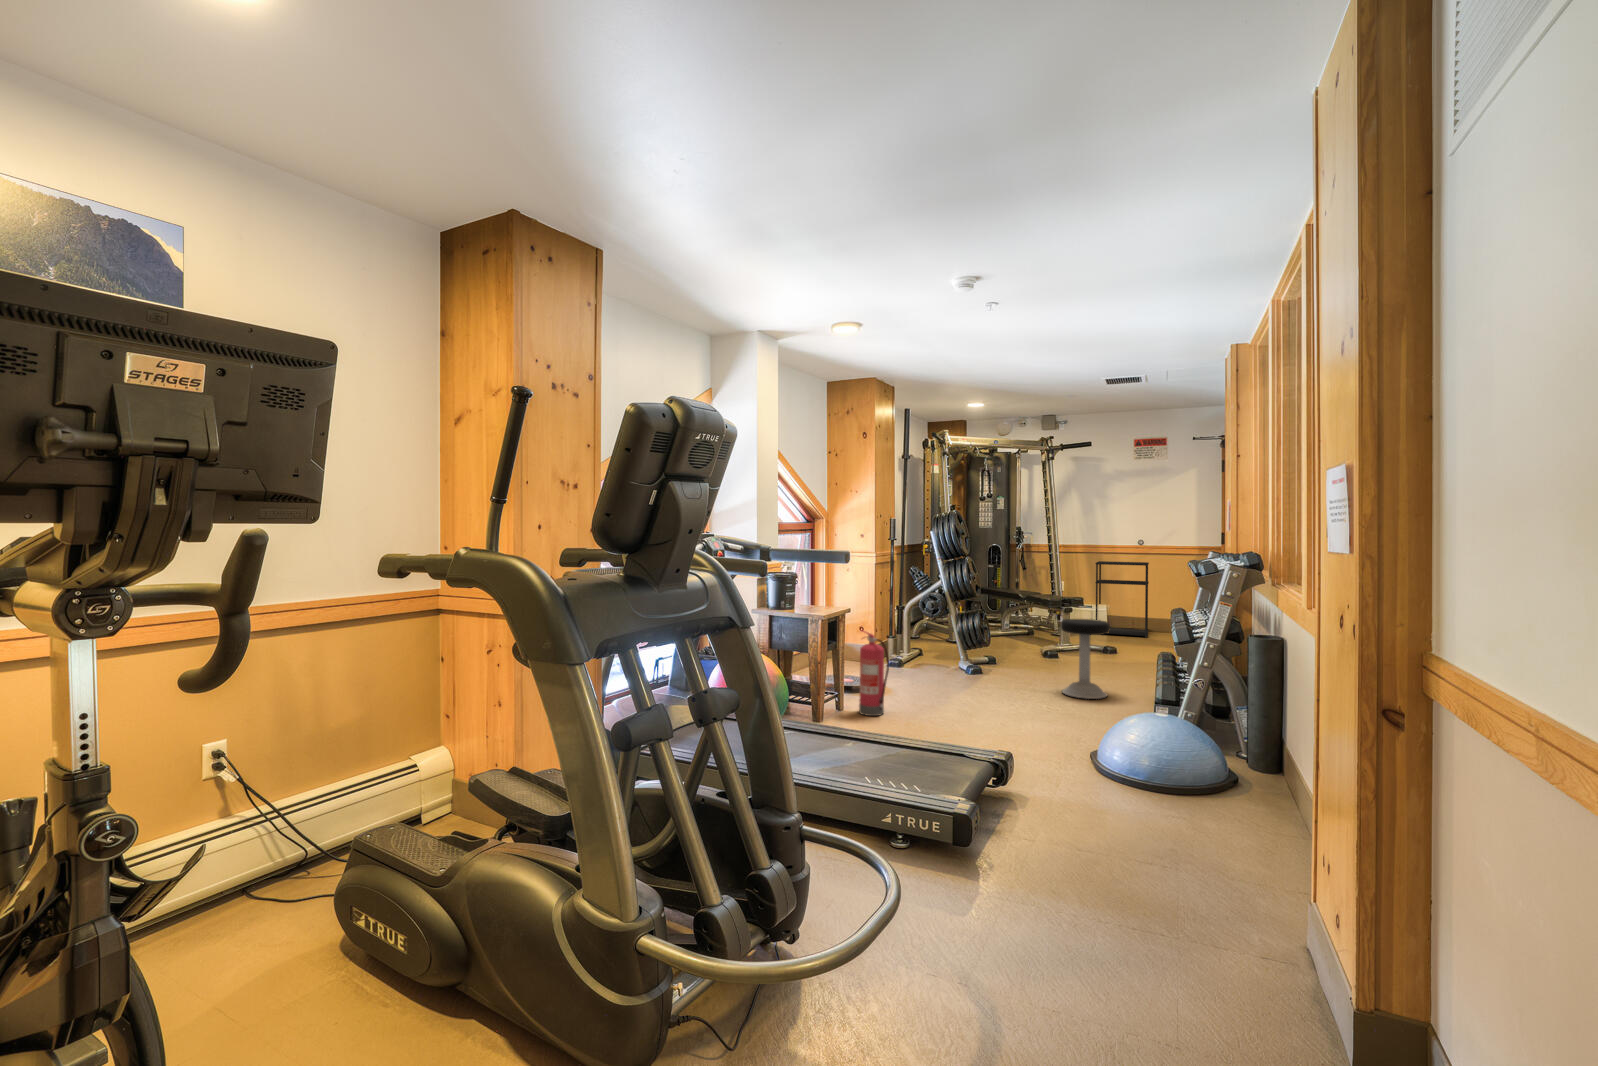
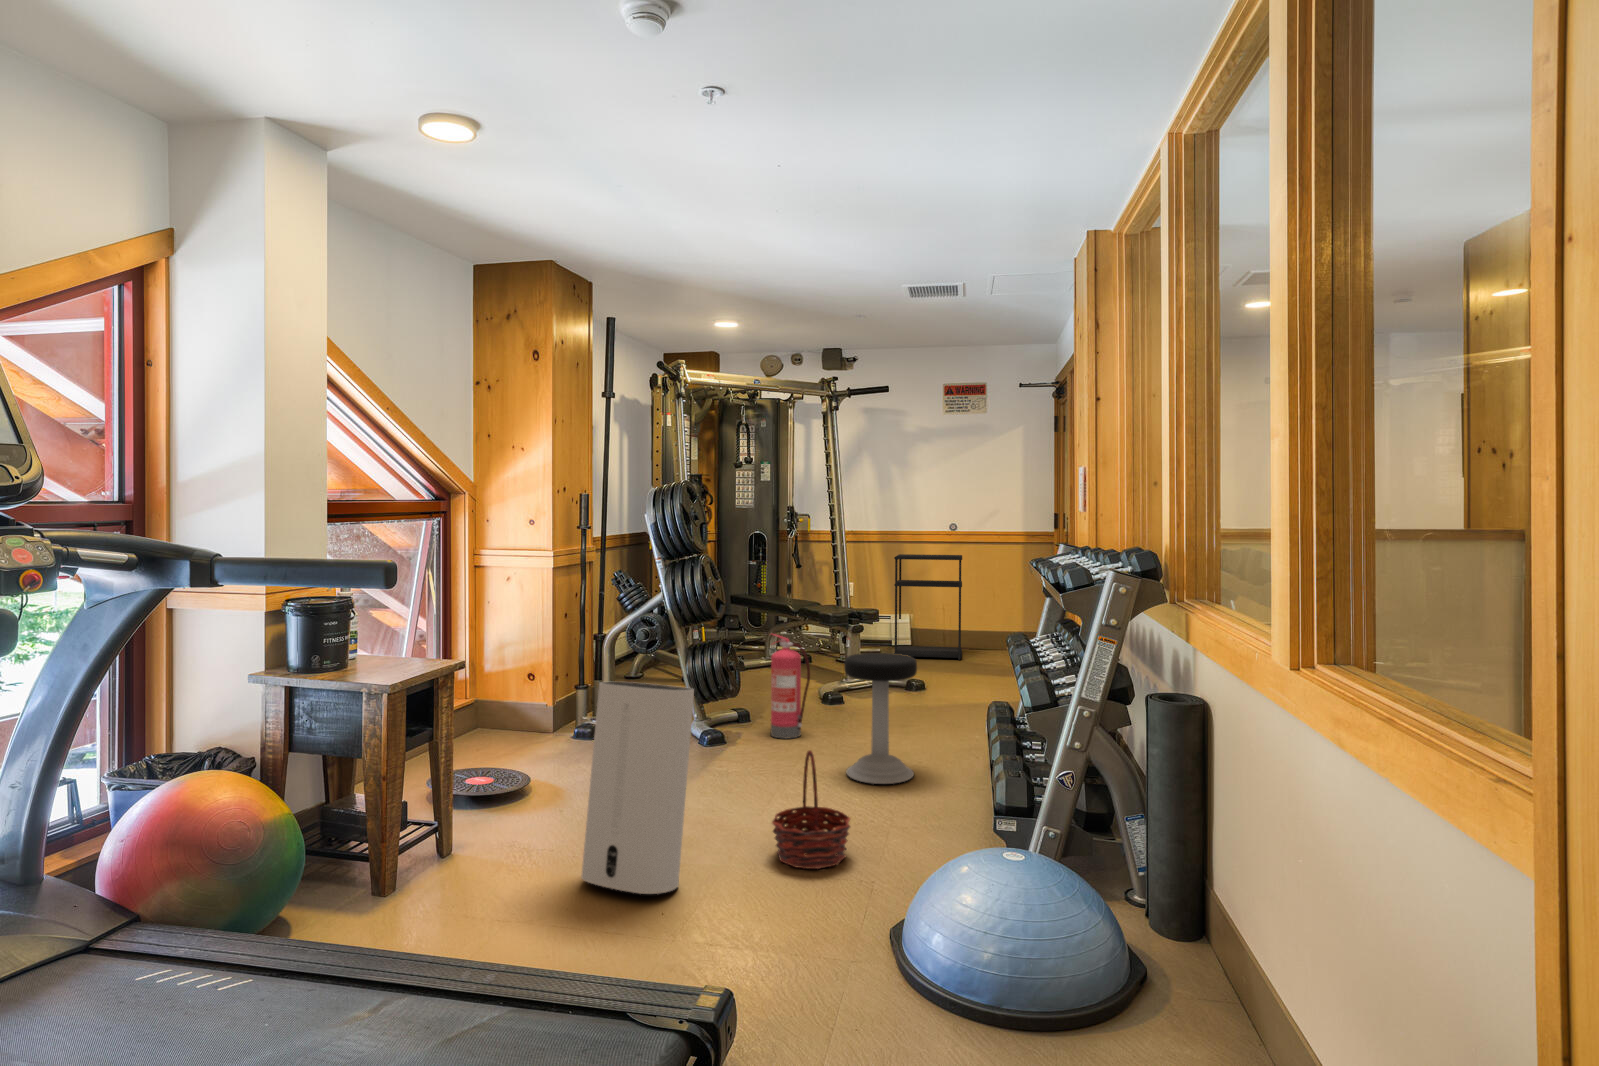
air purifier: none [915,620,976,732] -> present [581,682,694,894]
fire extinguisher: present [859,631,889,716] -> present [771,634,810,739]
basket: none [1019,665,1066,731] -> present [772,750,850,869]

